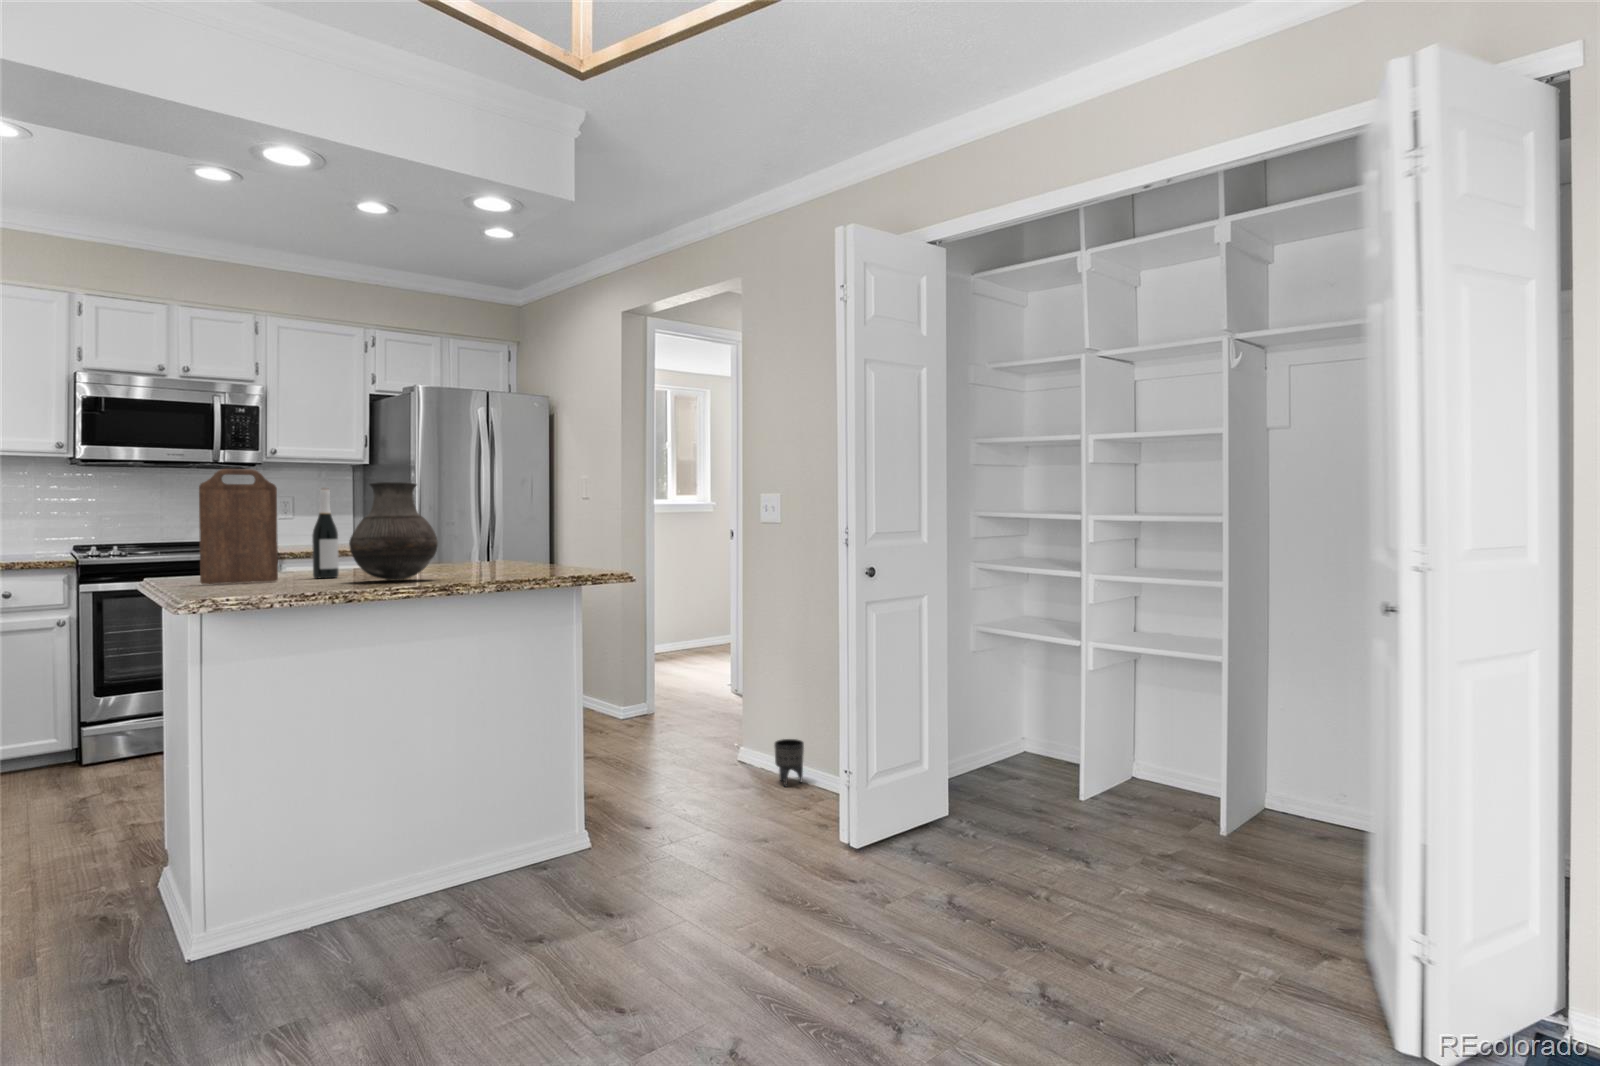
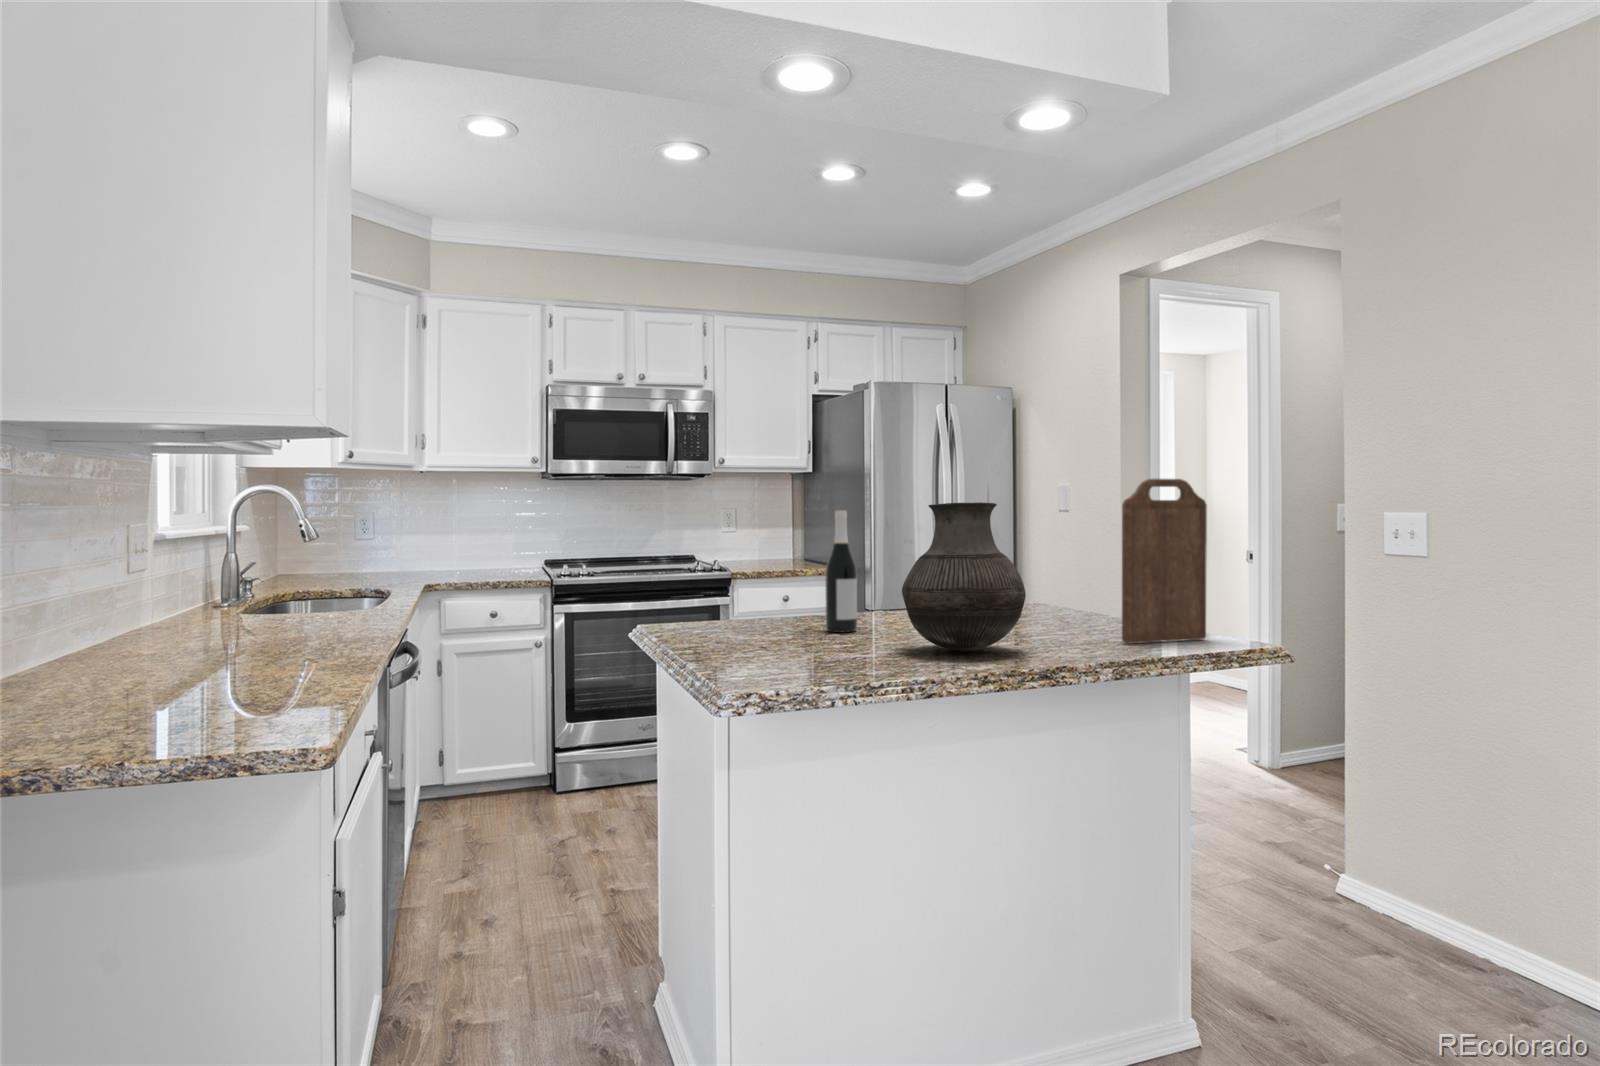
cutting board: present [199,469,278,584] -> present [1122,479,1207,643]
planter: present [774,739,804,787] -> none [1446,888,1505,970]

